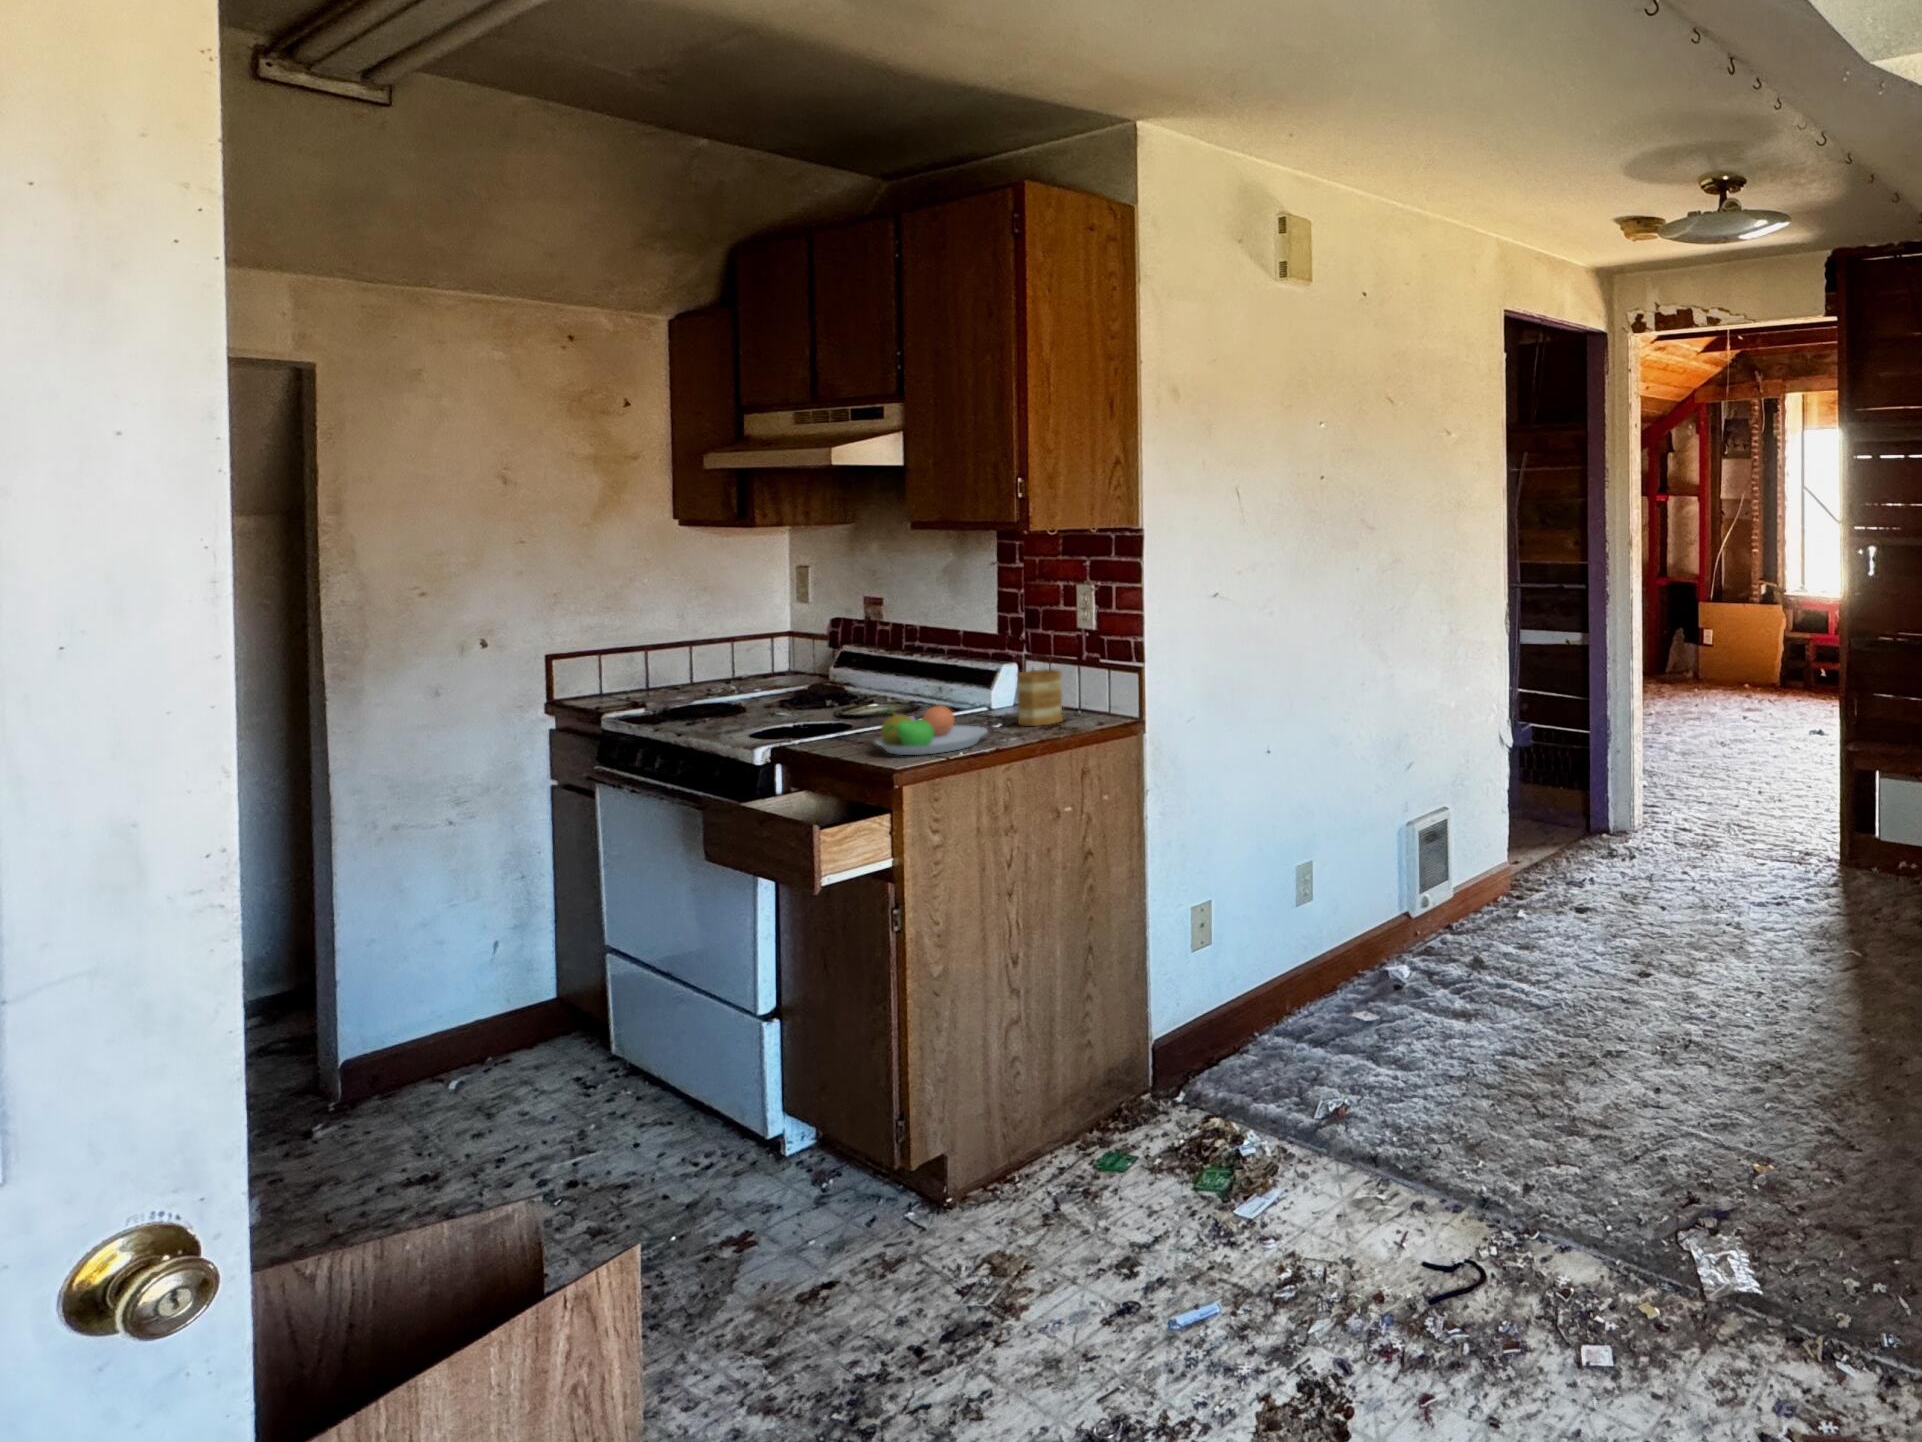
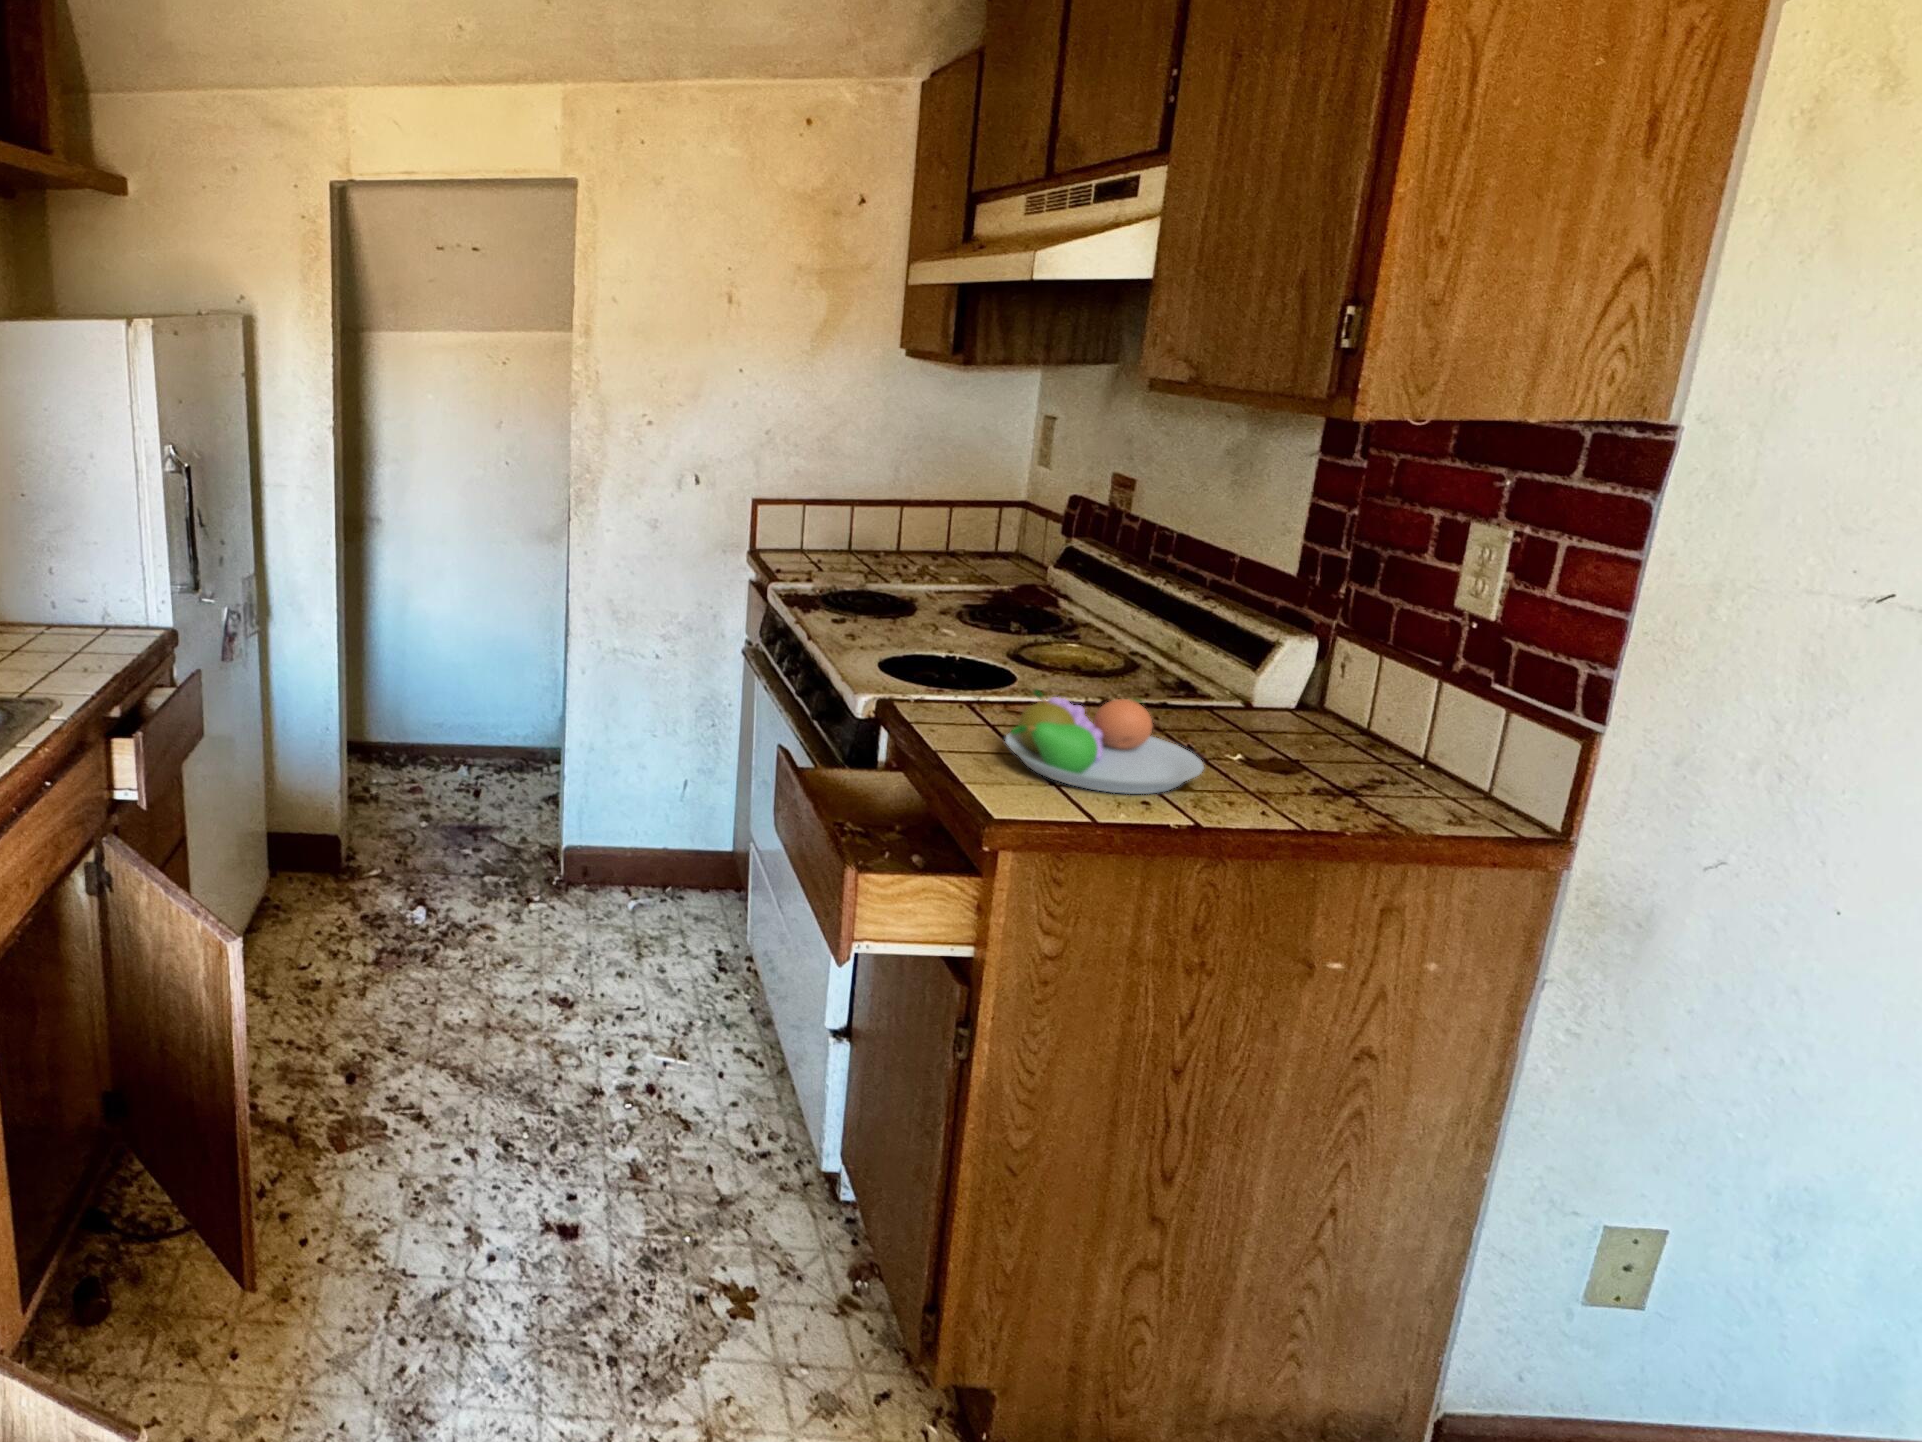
mug: present [1017,669,1063,726] -> none [1278,668,1390,783]

